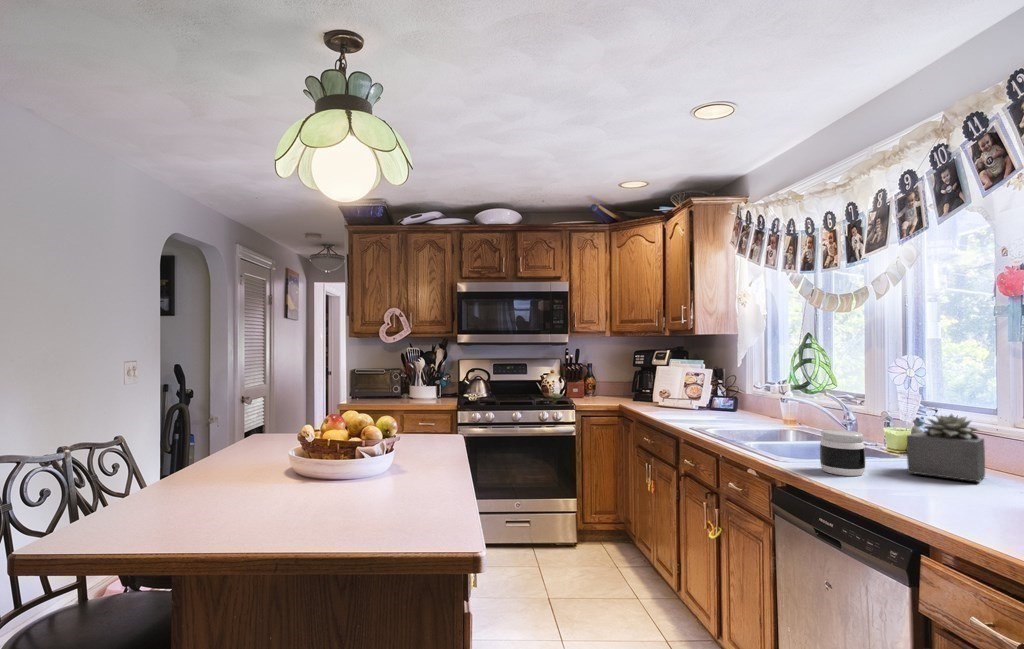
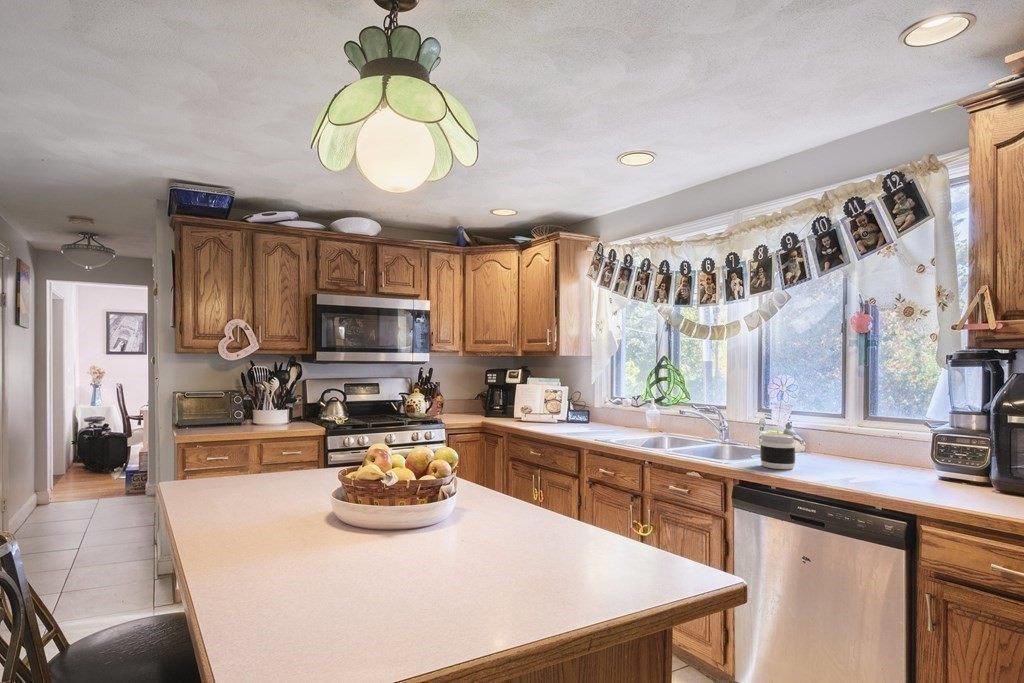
succulent plant: present [907,414,985,482] -> none [808,416,864,465]

